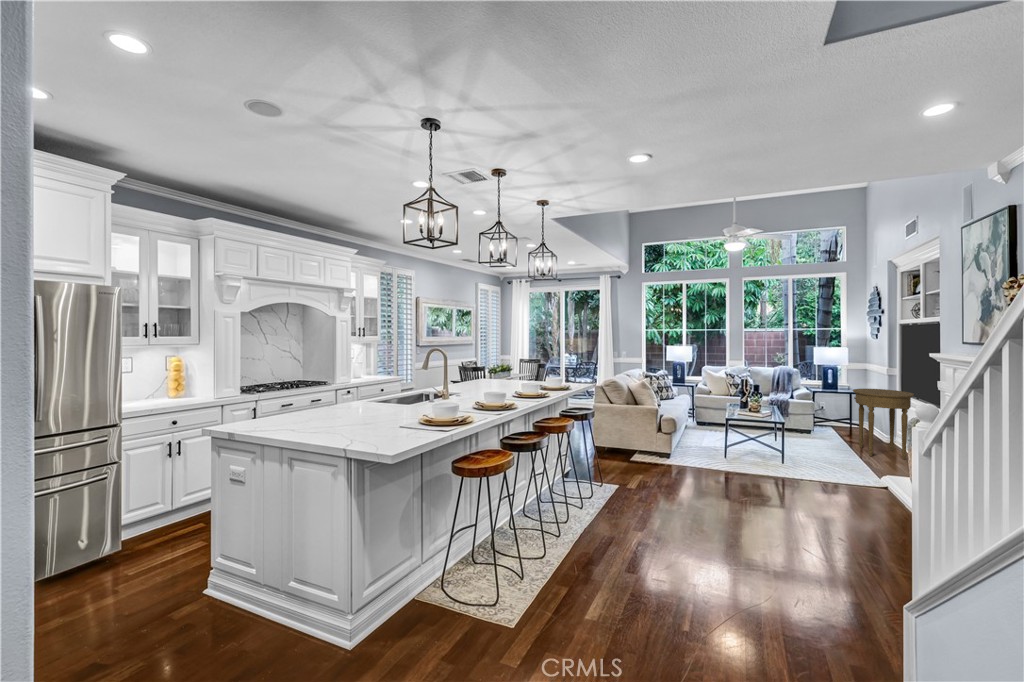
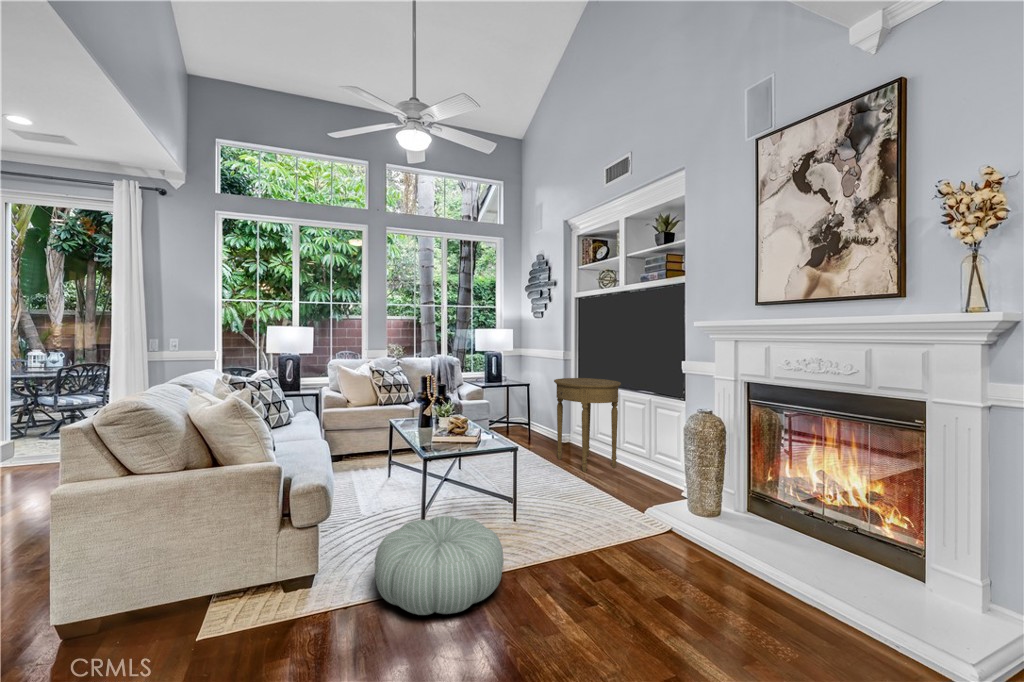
pouf: none [690,441,750,475] -> present [375,516,504,615]

